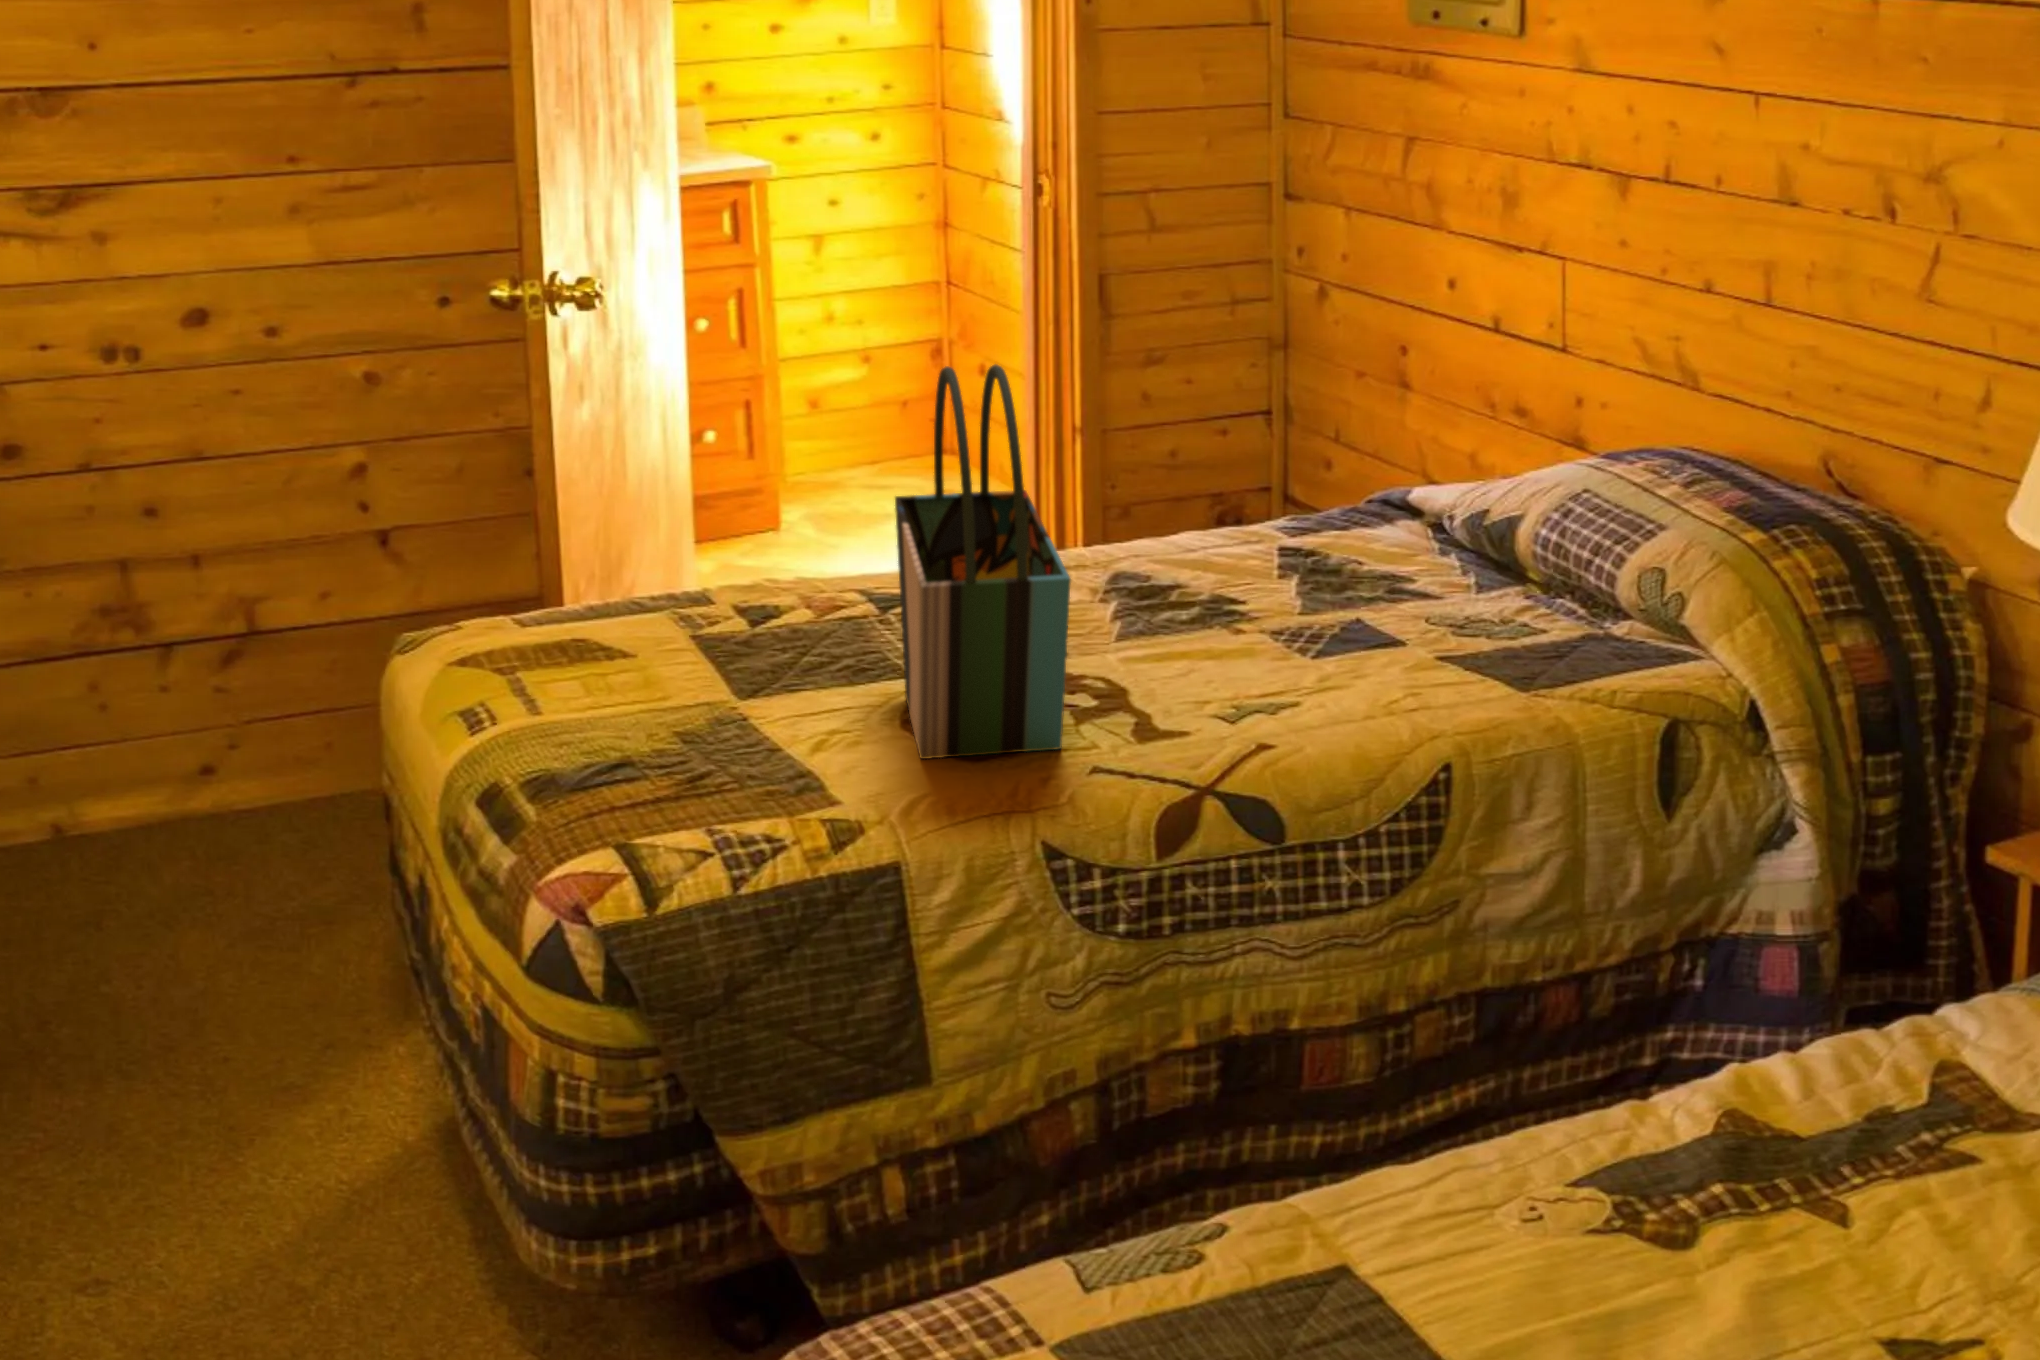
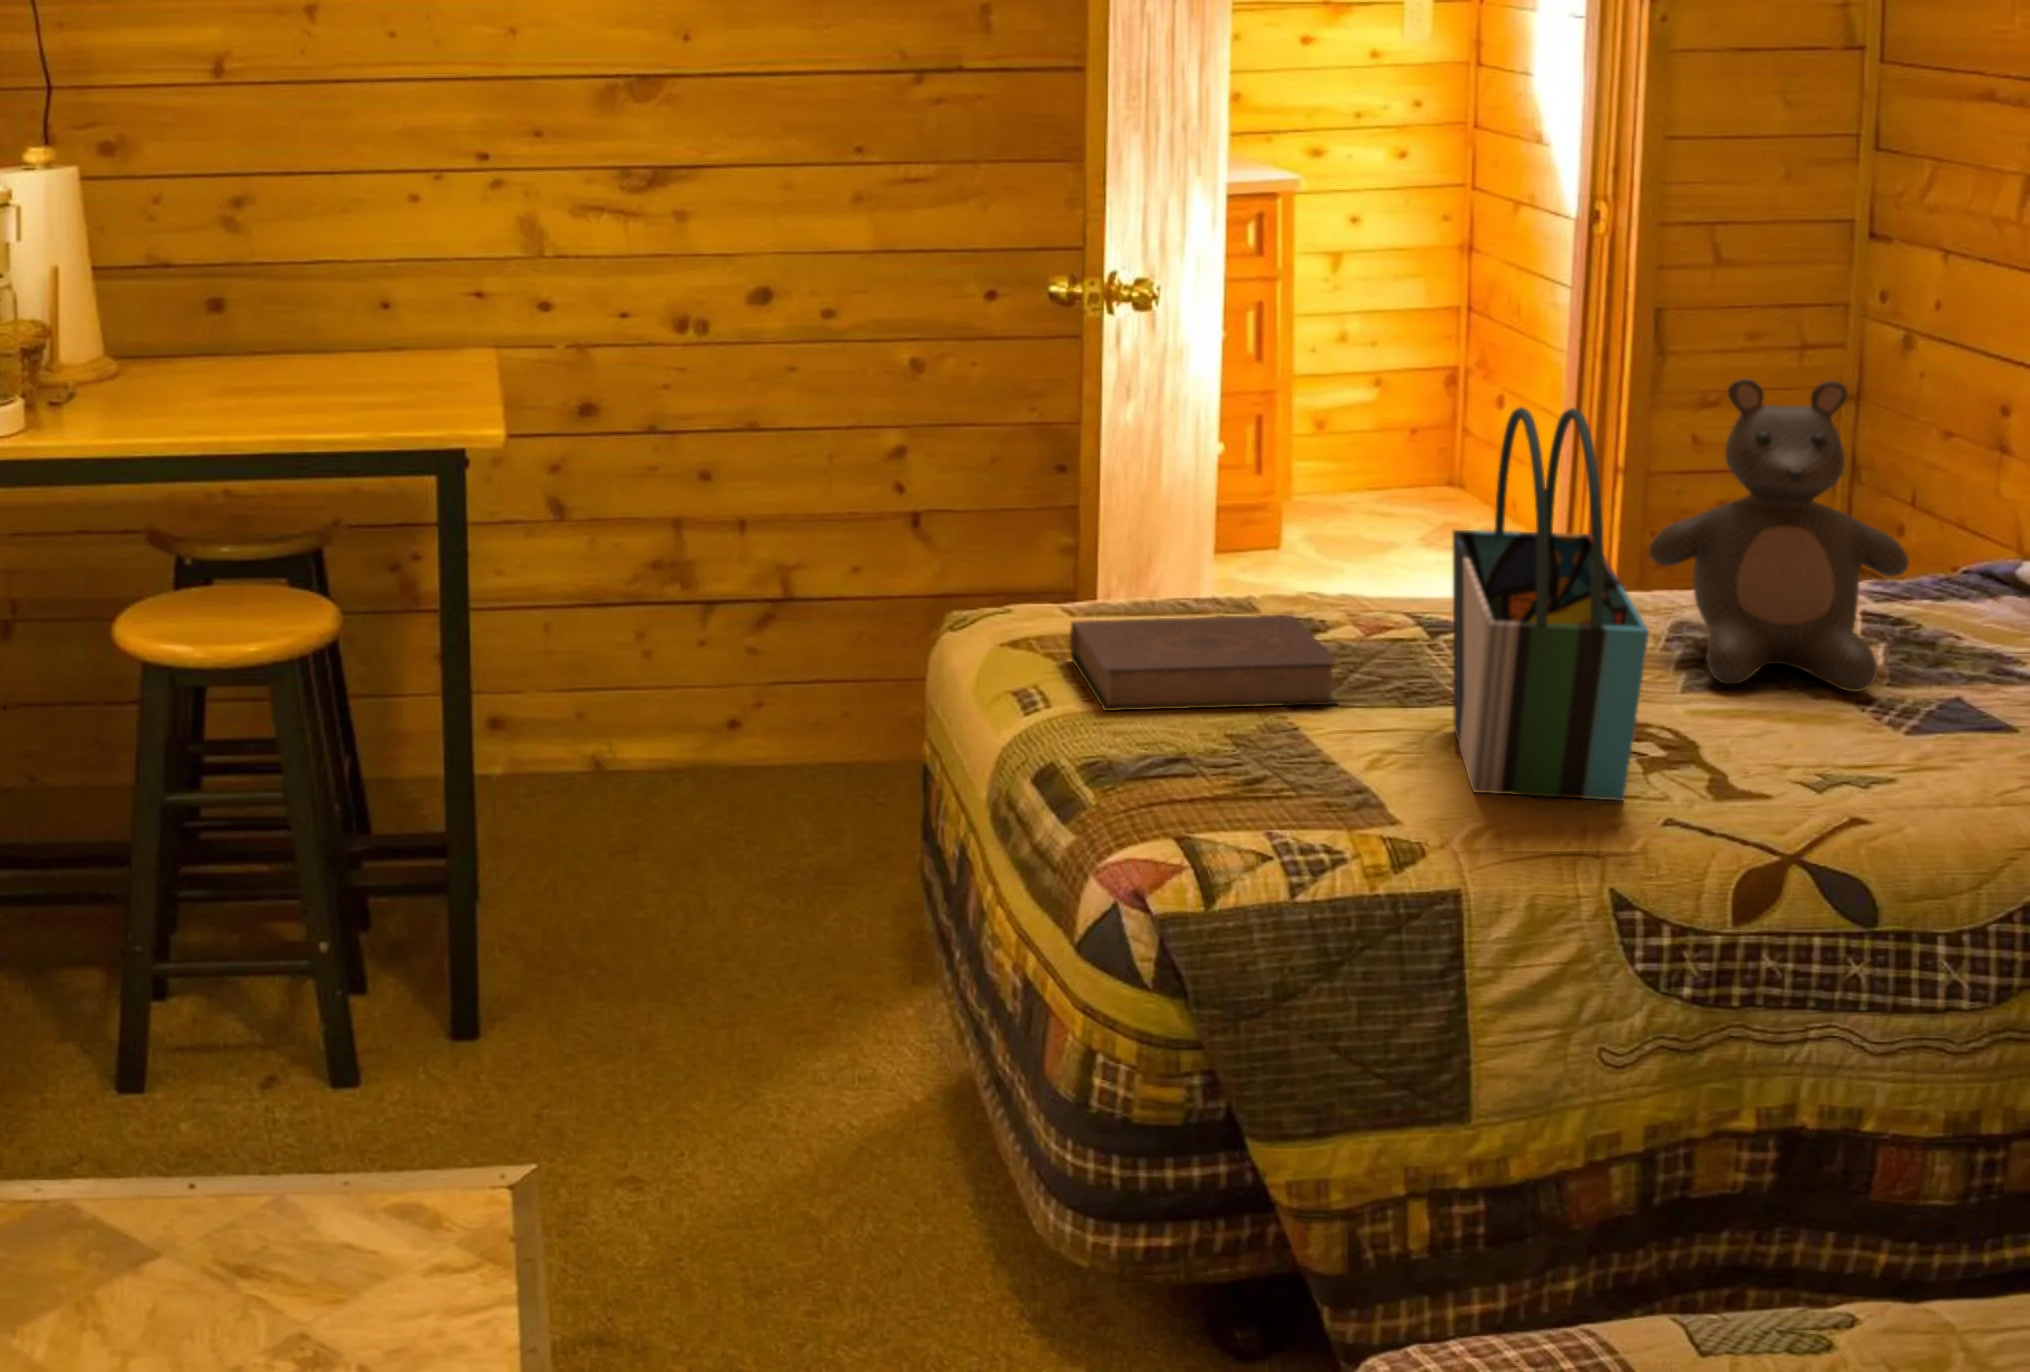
teddy bear: none [1086,329,1309,626] -> present [1649,379,1909,692]
book: none [513,599,794,721] -> present [1070,615,1337,711]

